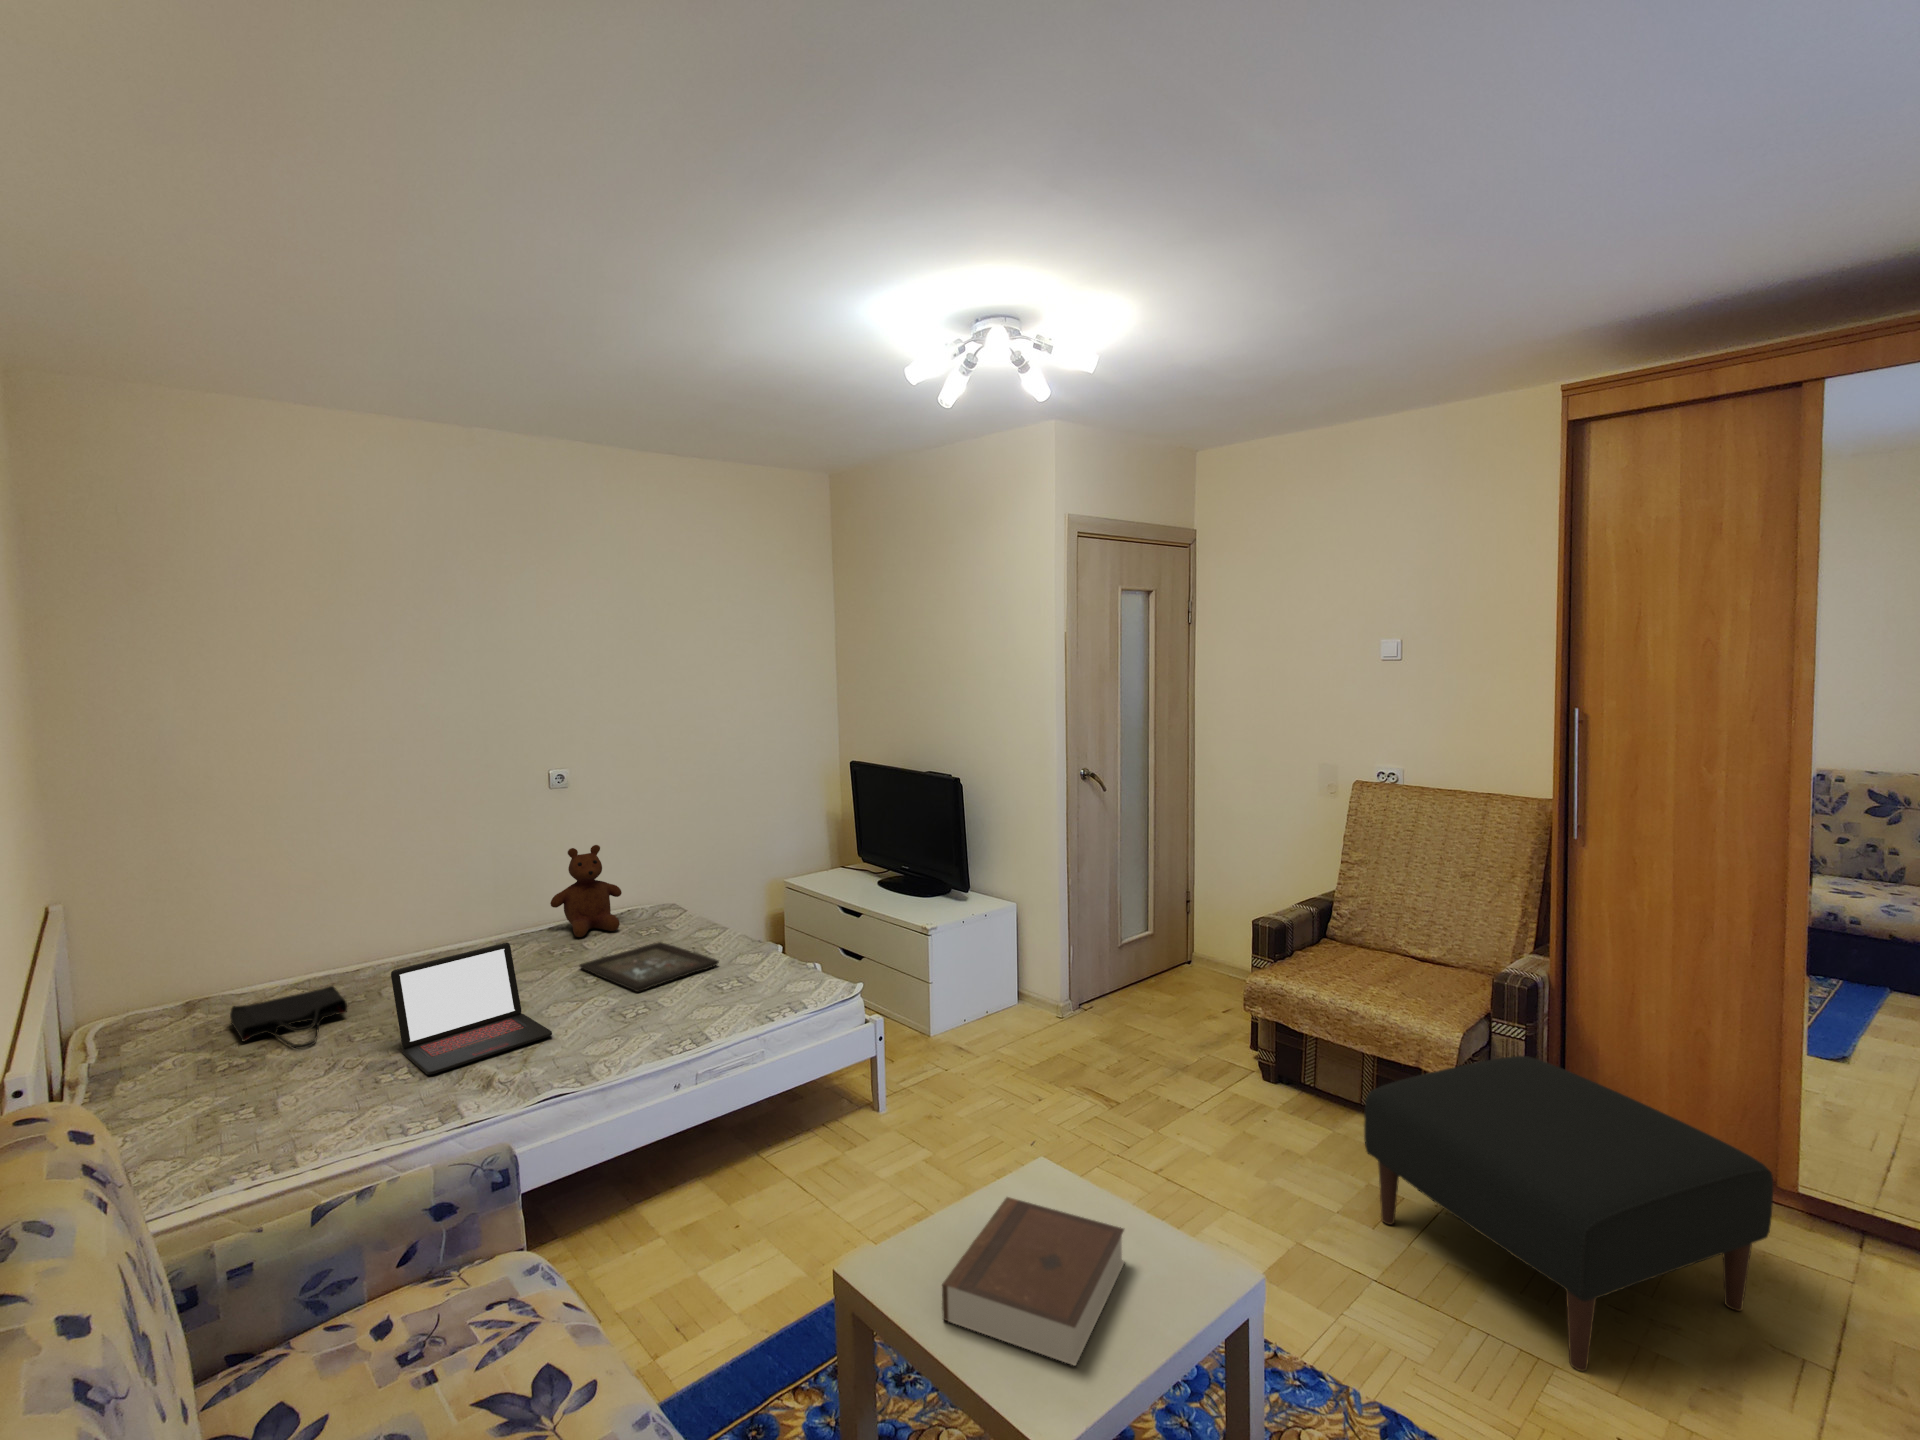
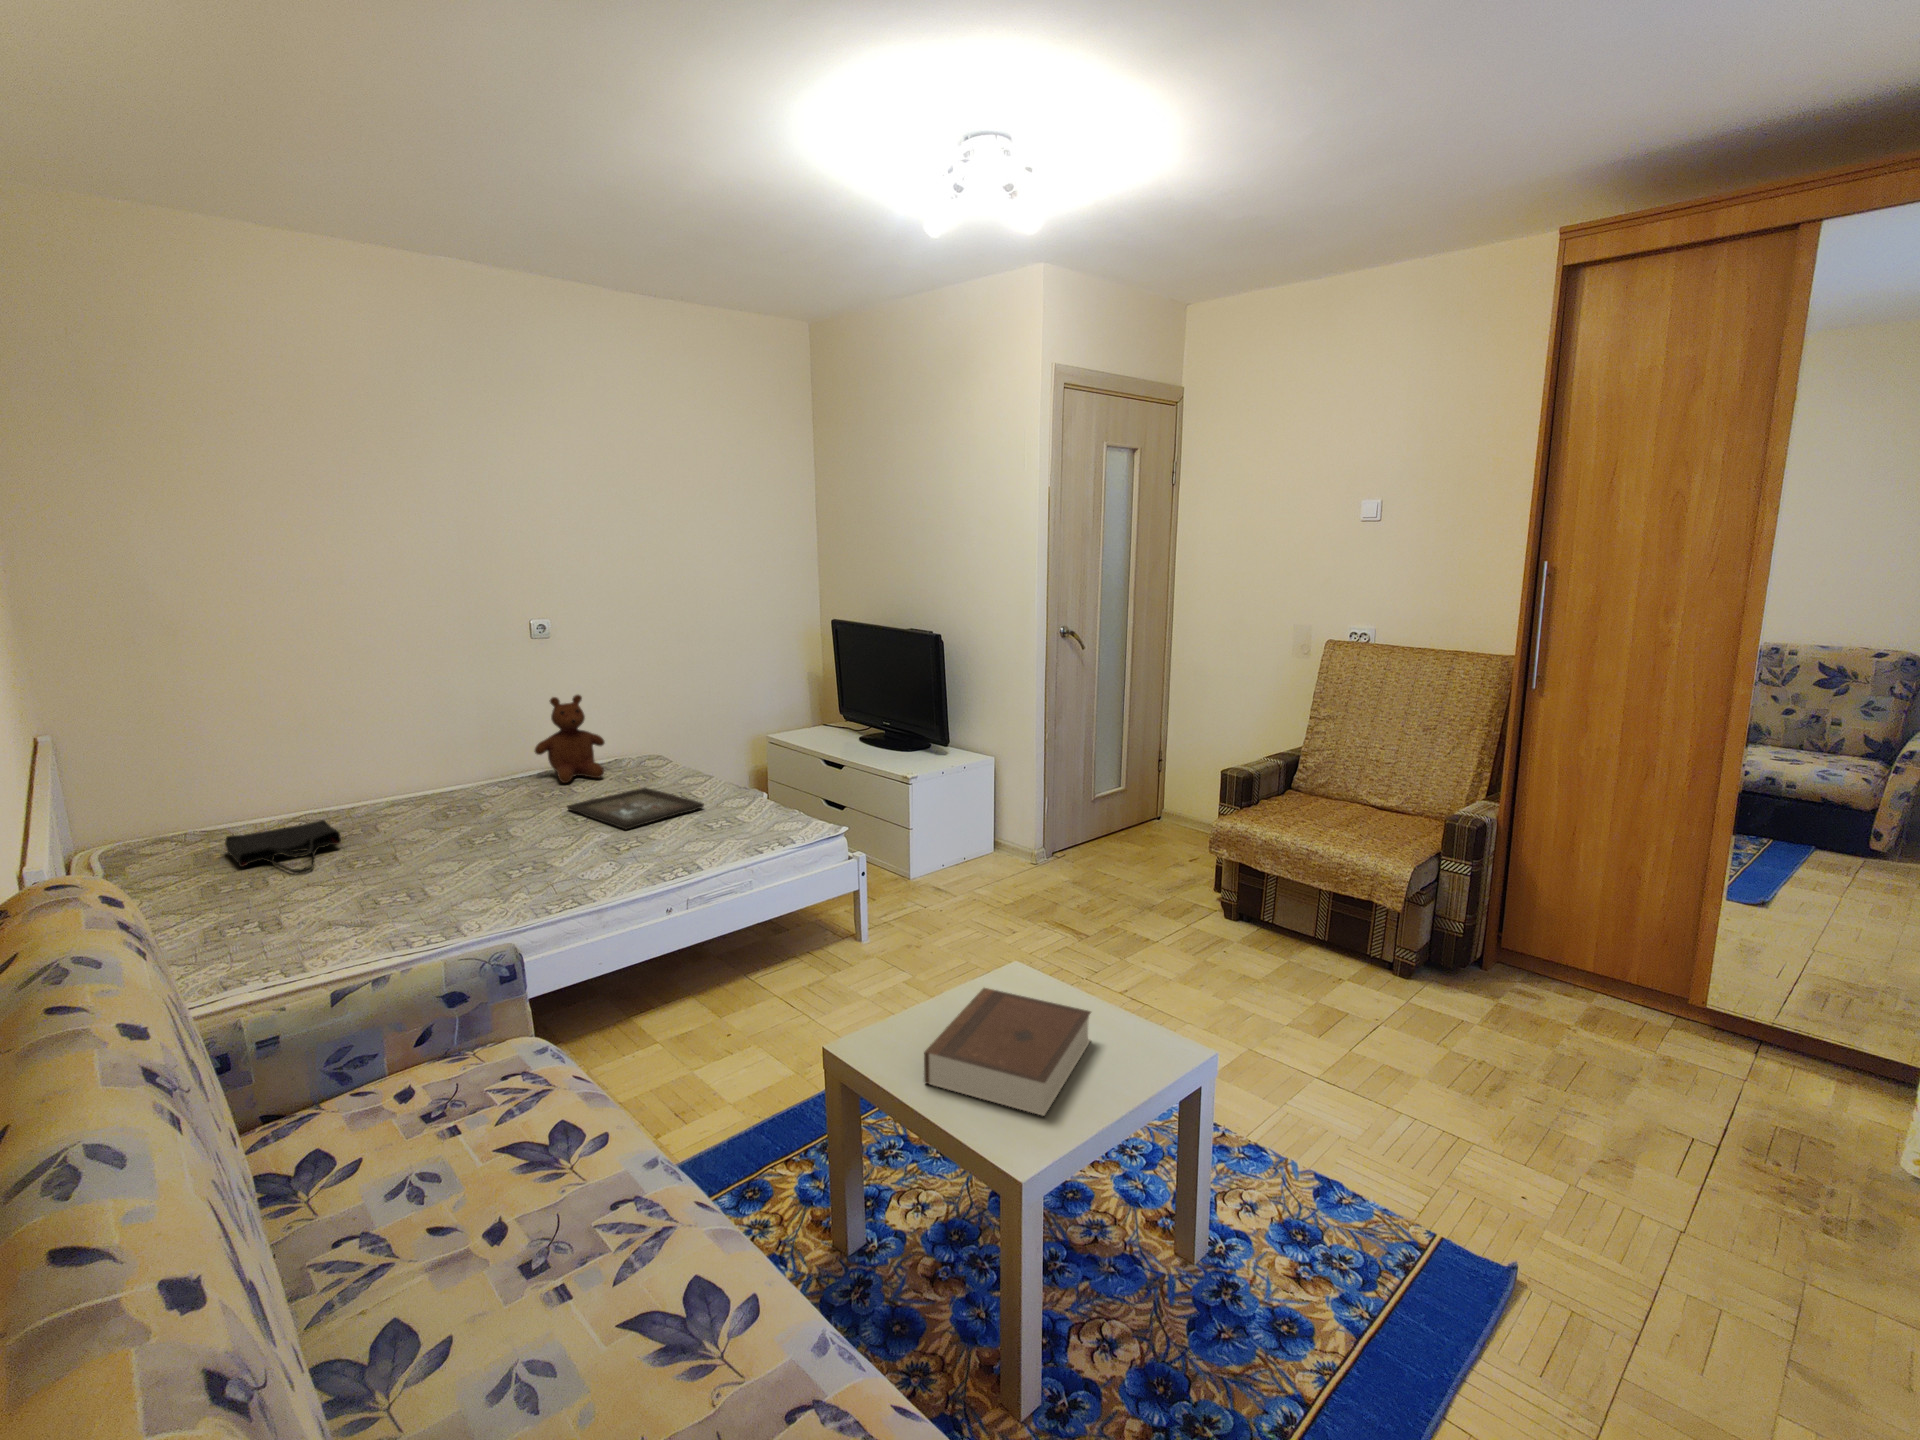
laptop: present [391,943,552,1075] -> none [384,778,545,895]
ottoman: present [1364,1056,1773,1371] -> none [1316,888,1683,1147]

